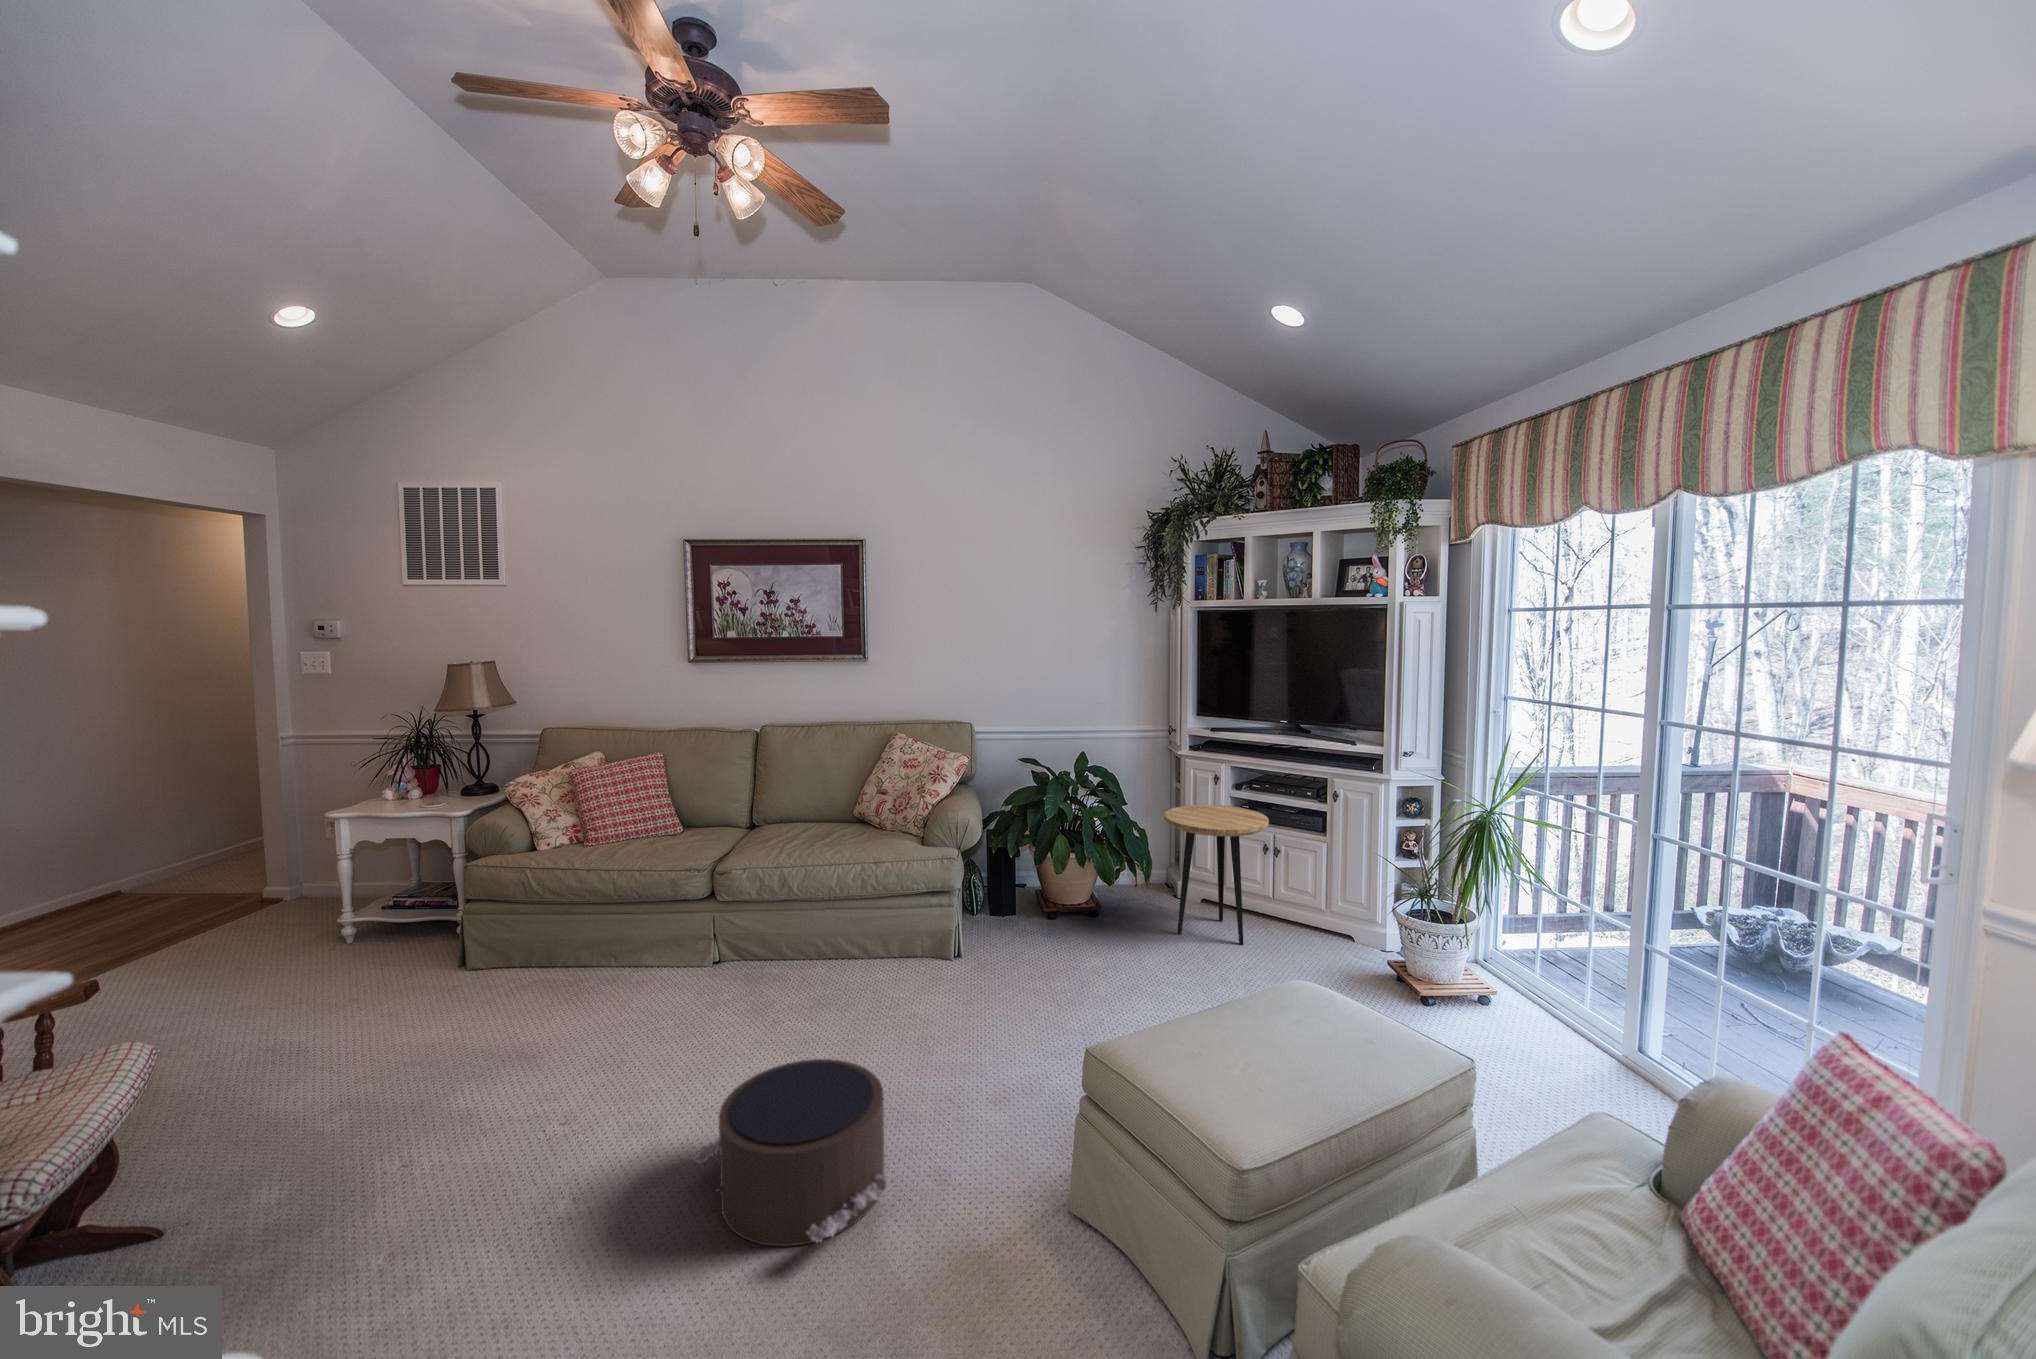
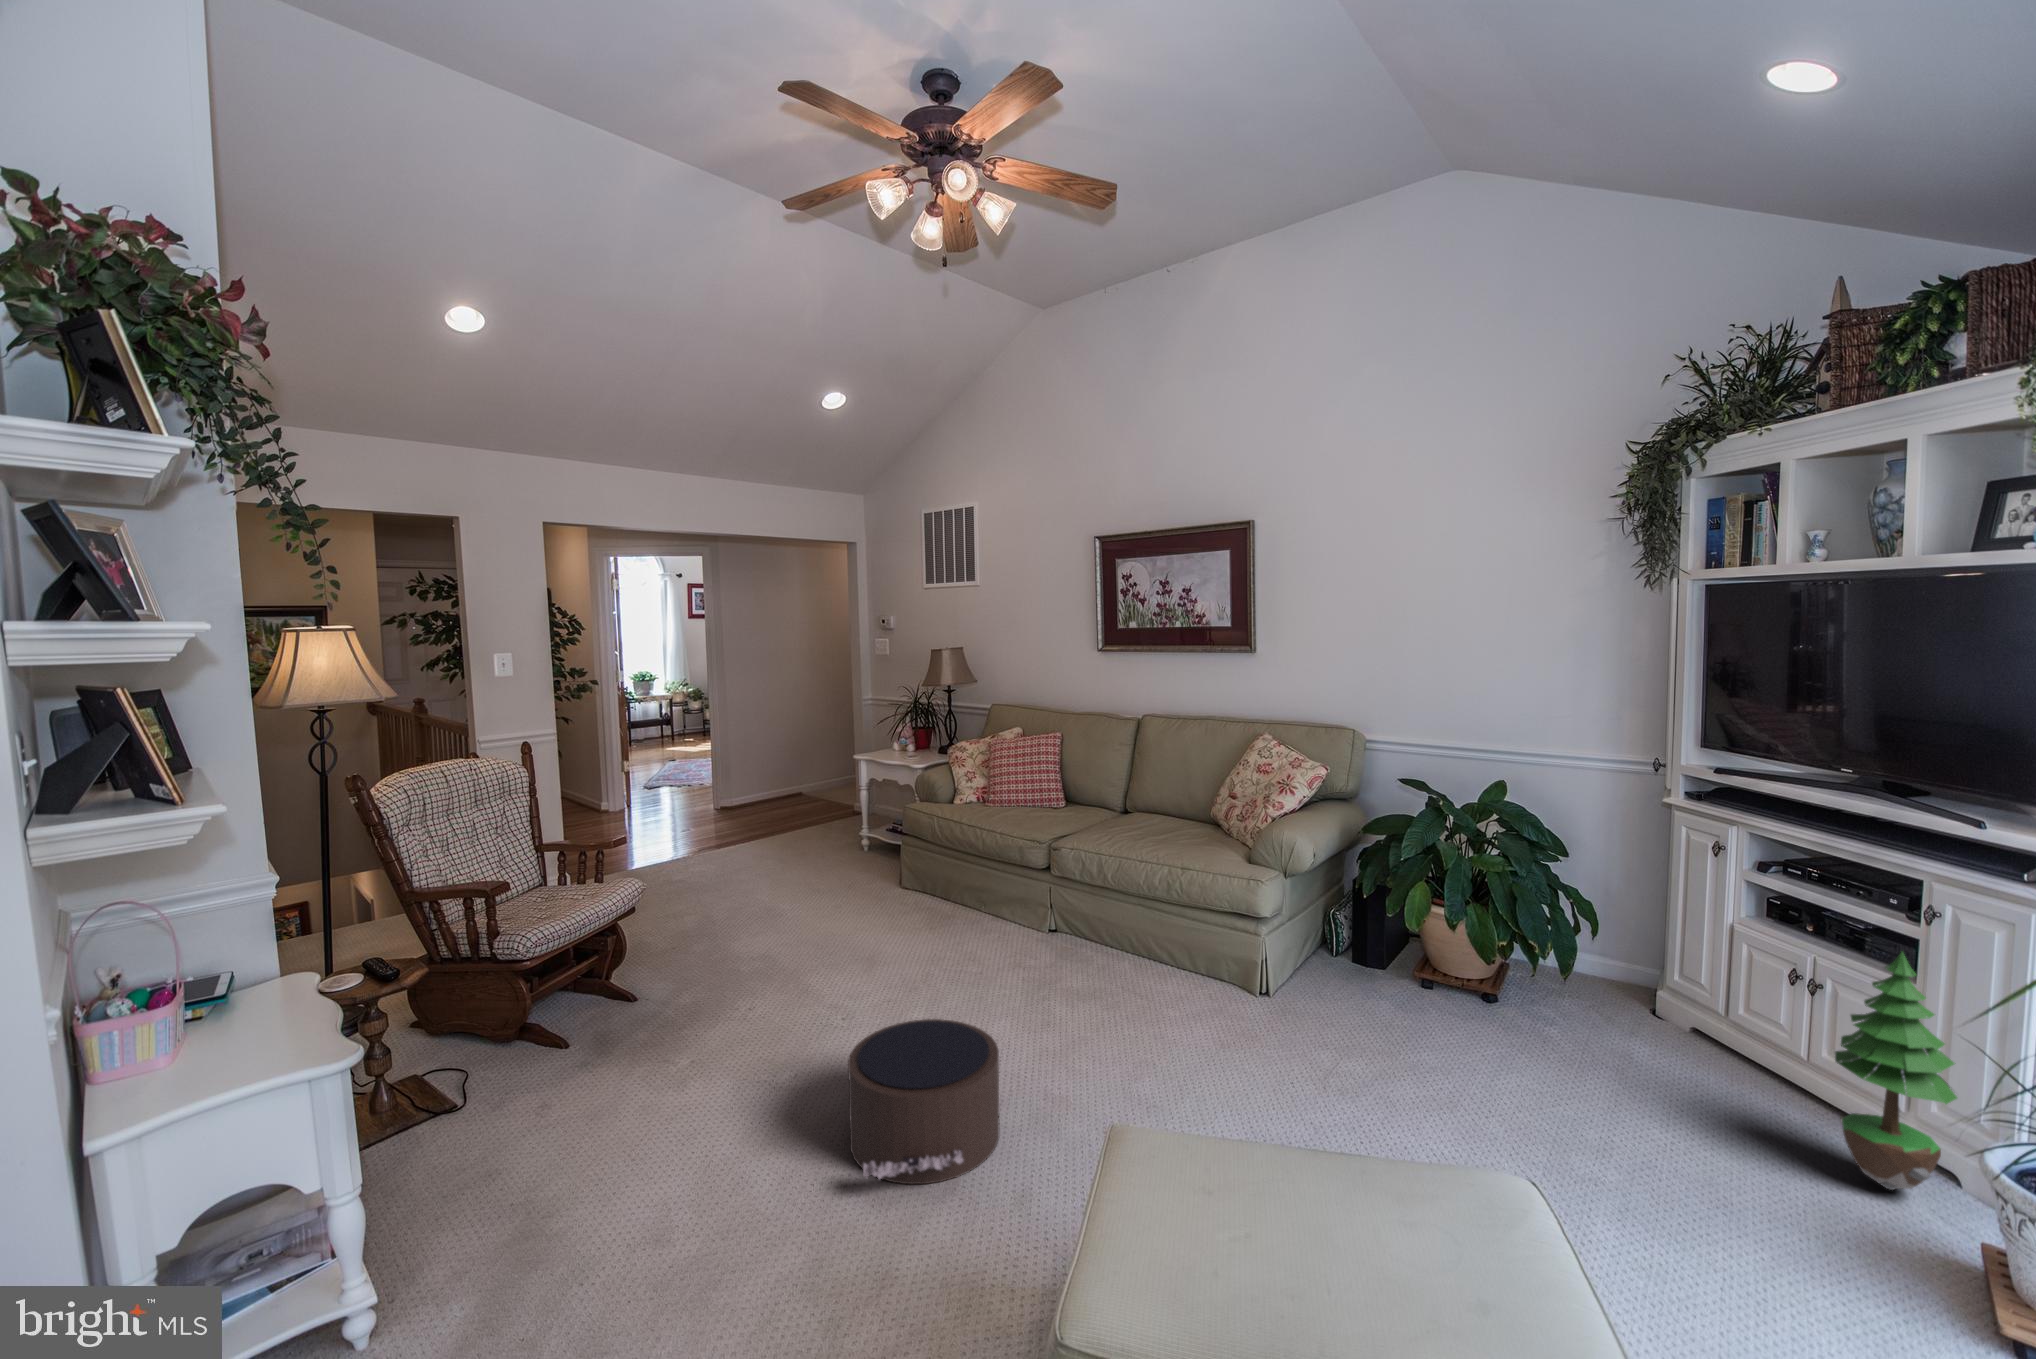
side table: present [1164,805,1269,945] -> none [1582,879,1781,1114]
potted tree: none [1305,818,1358,954] -> present [1835,952,1957,1190]

